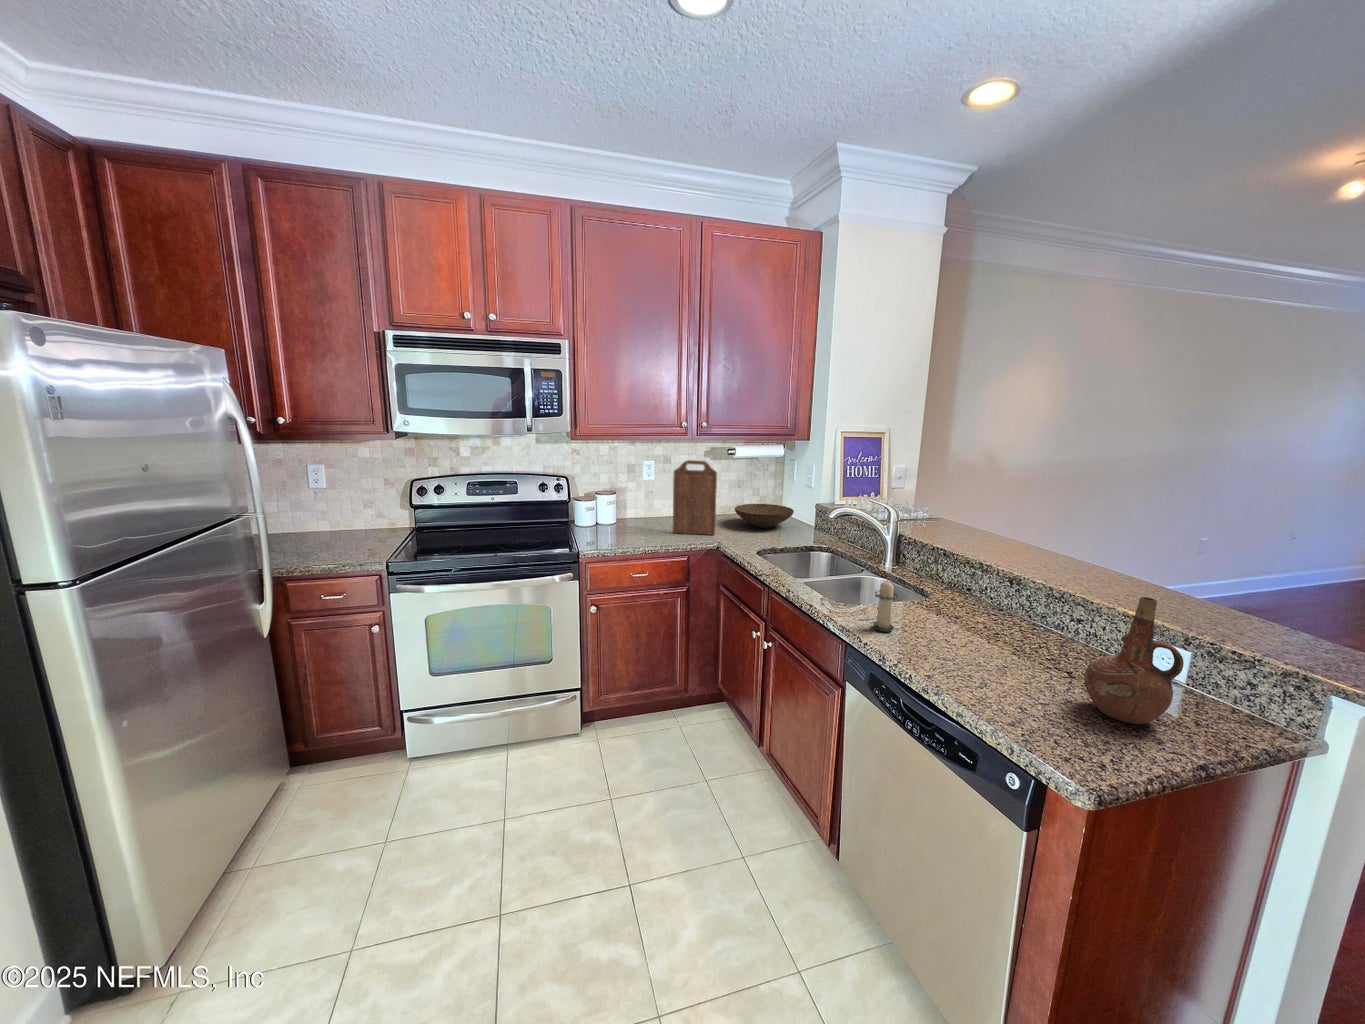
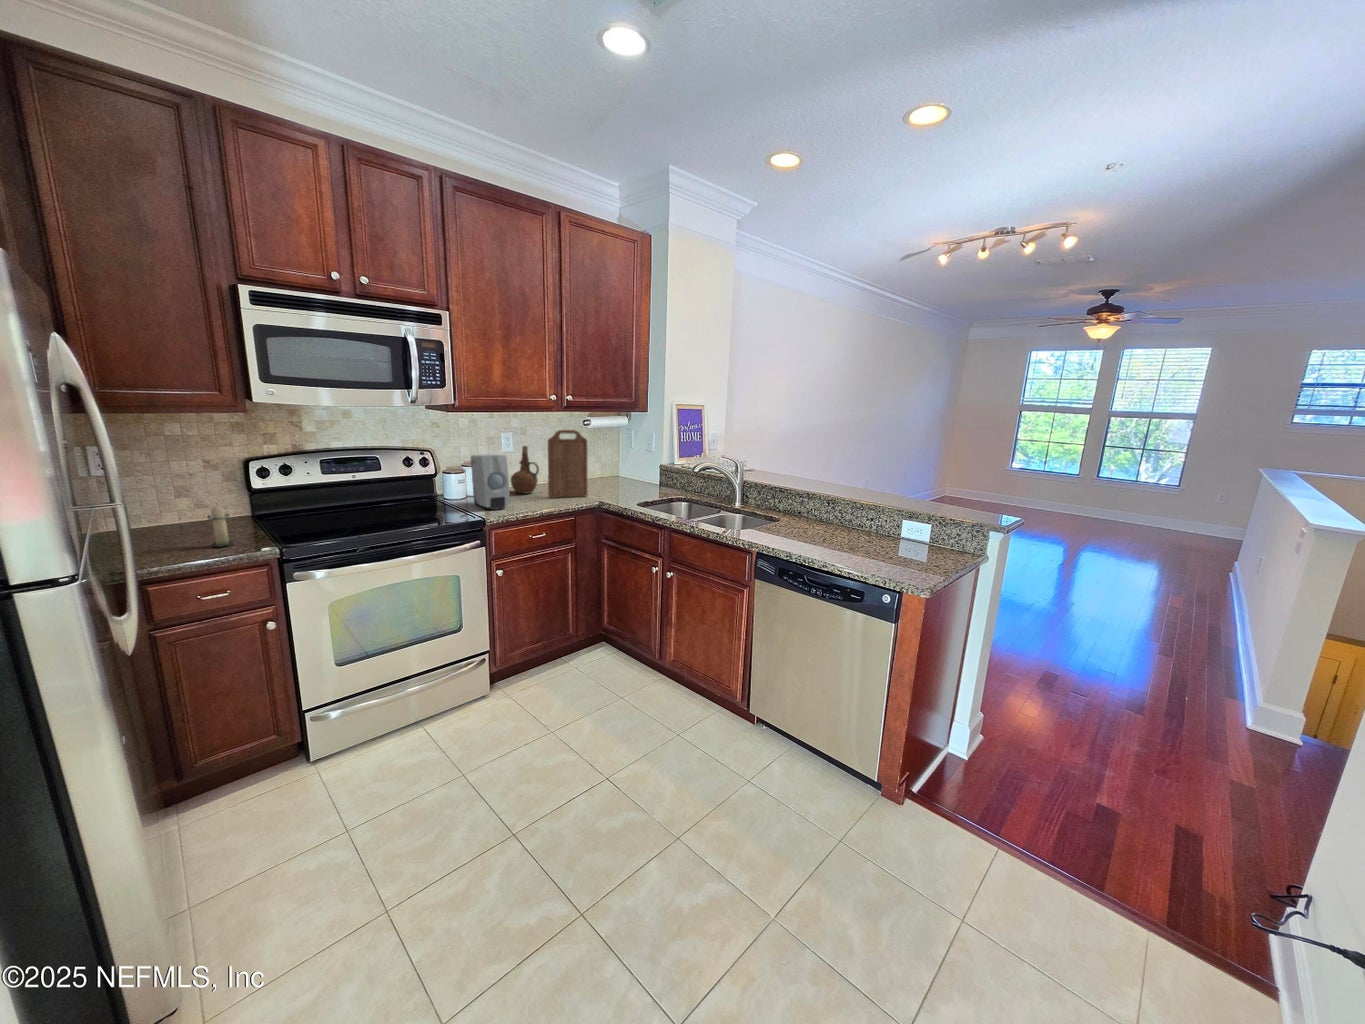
soap dispenser: none [592,484,620,542] -> present [471,454,510,510]
wooden bowl: present [735,504,794,528] -> none [592,468,643,488]
candle: present [873,579,898,632] -> present [207,505,233,547]
ceramic pitcher: present [1084,597,1184,724] -> present [511,446,539,494]

